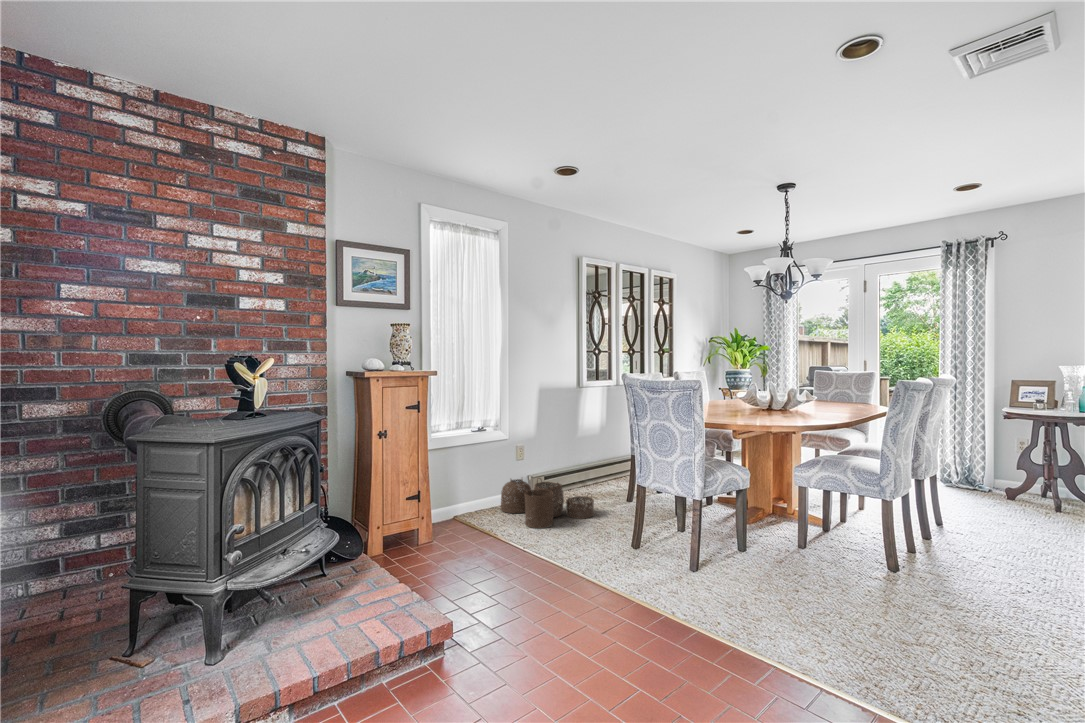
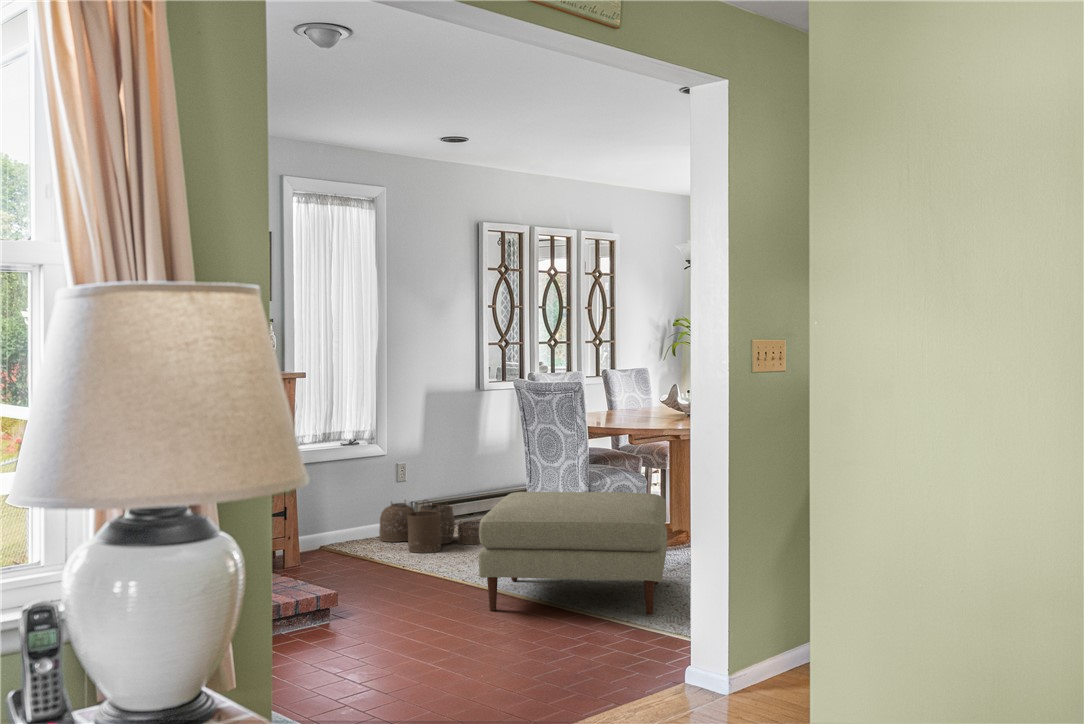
ottoman: none [609,487,828,648] -> present [479,492,667,615]

